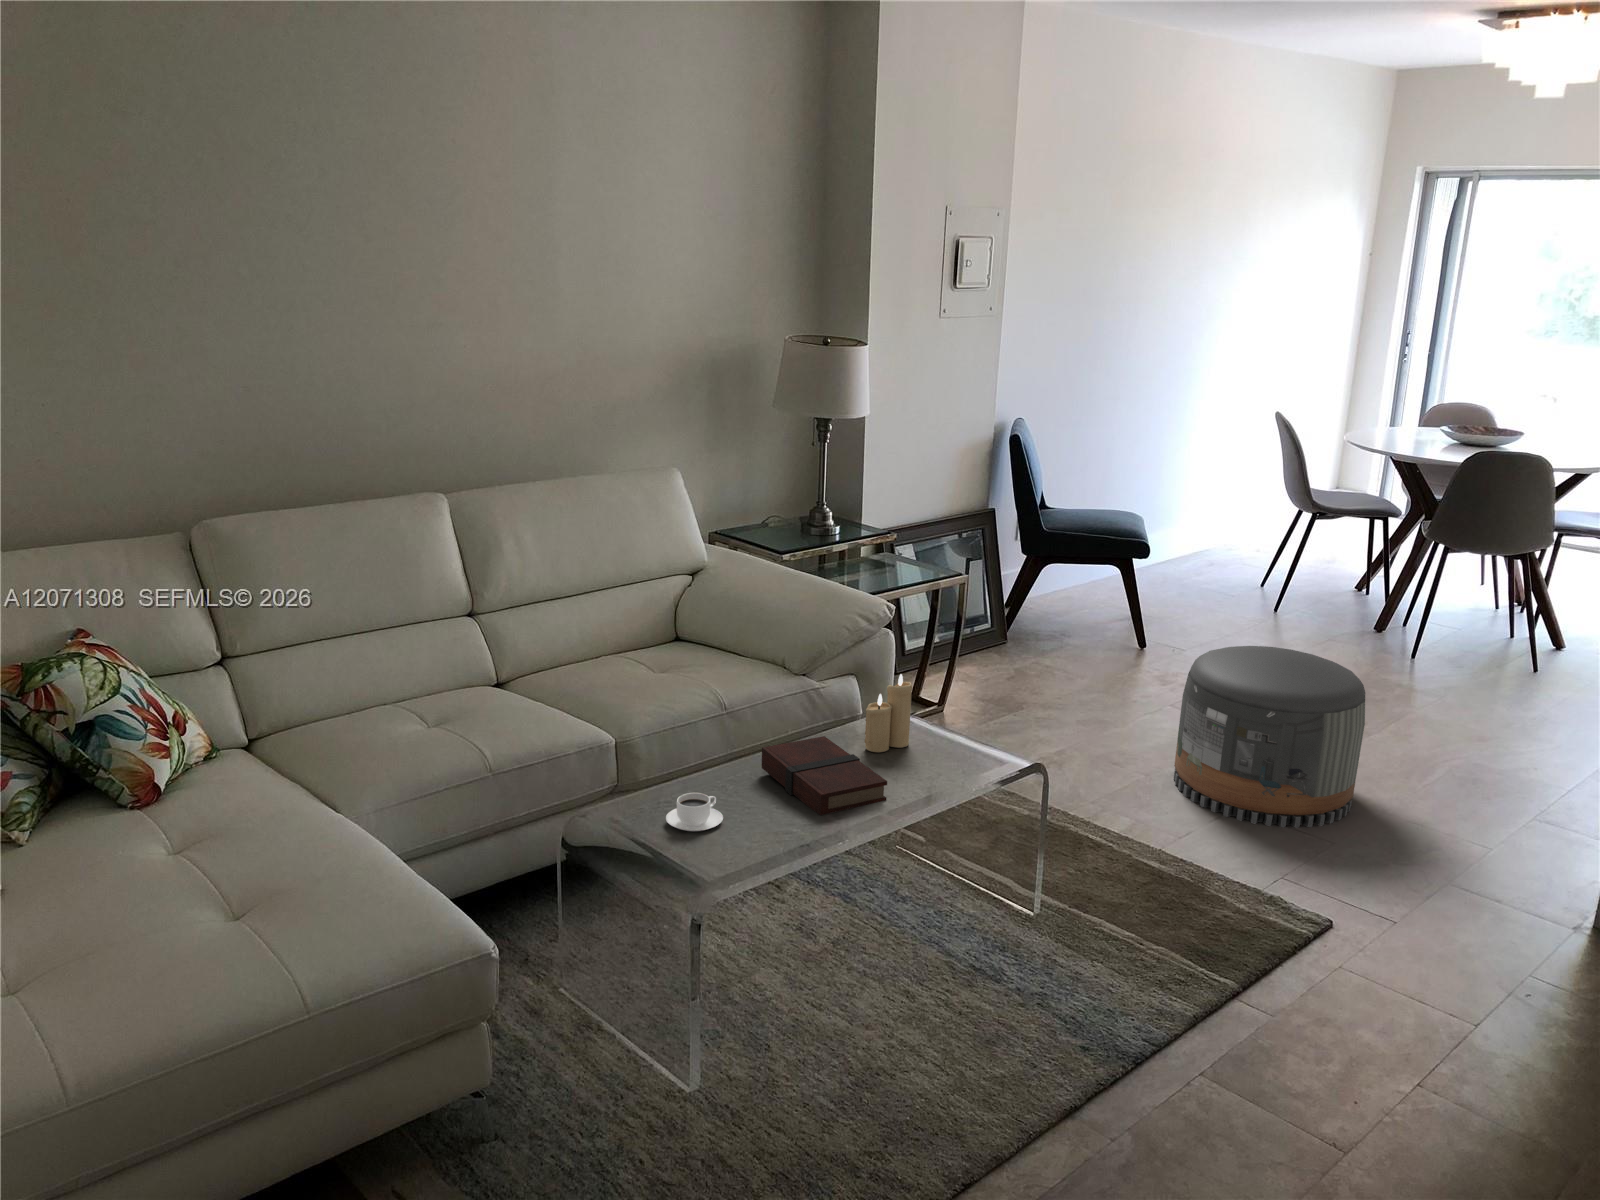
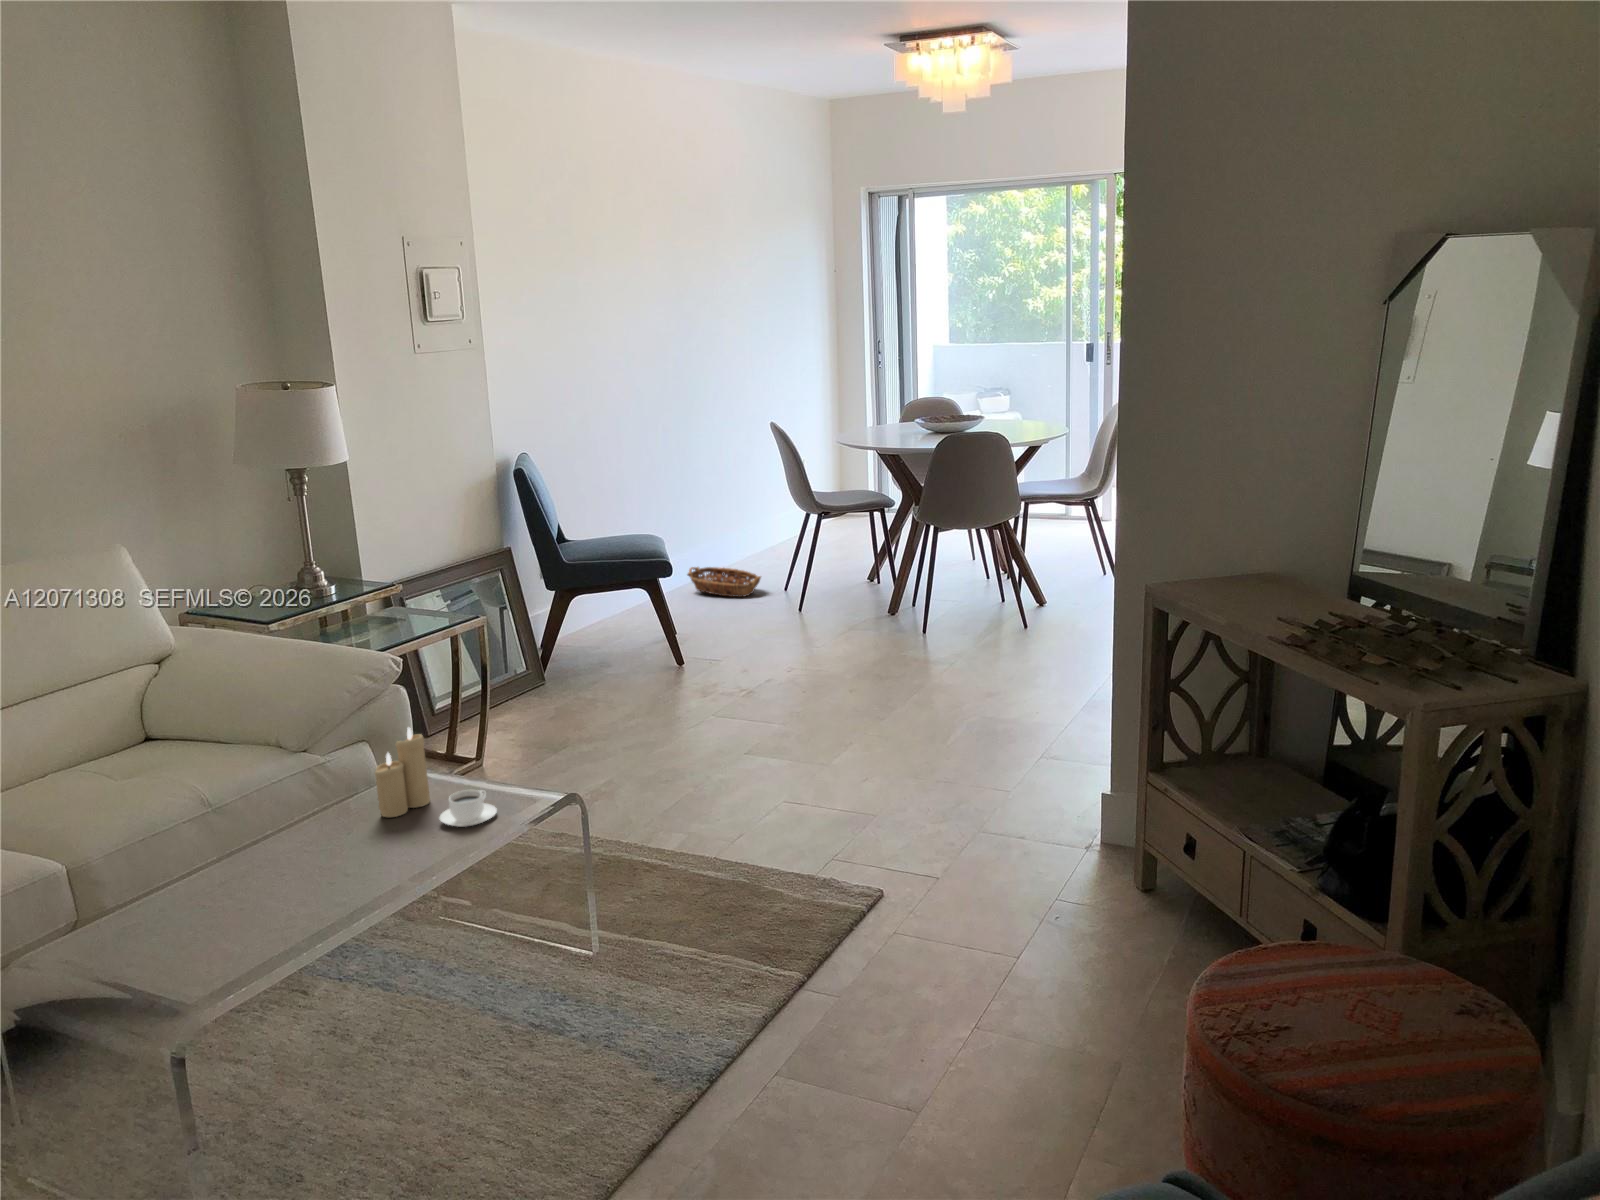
basket: none [1149,547,1255,591] -> present [687,567,761,597]
pouf: present [1174,646,1365,828] -> none [716,639,886,812]
book: present [762,736,887,815] -> none [252,811,405,901]
coffee cup: present [666,793,723,831] -> present [440,790,497,827]

